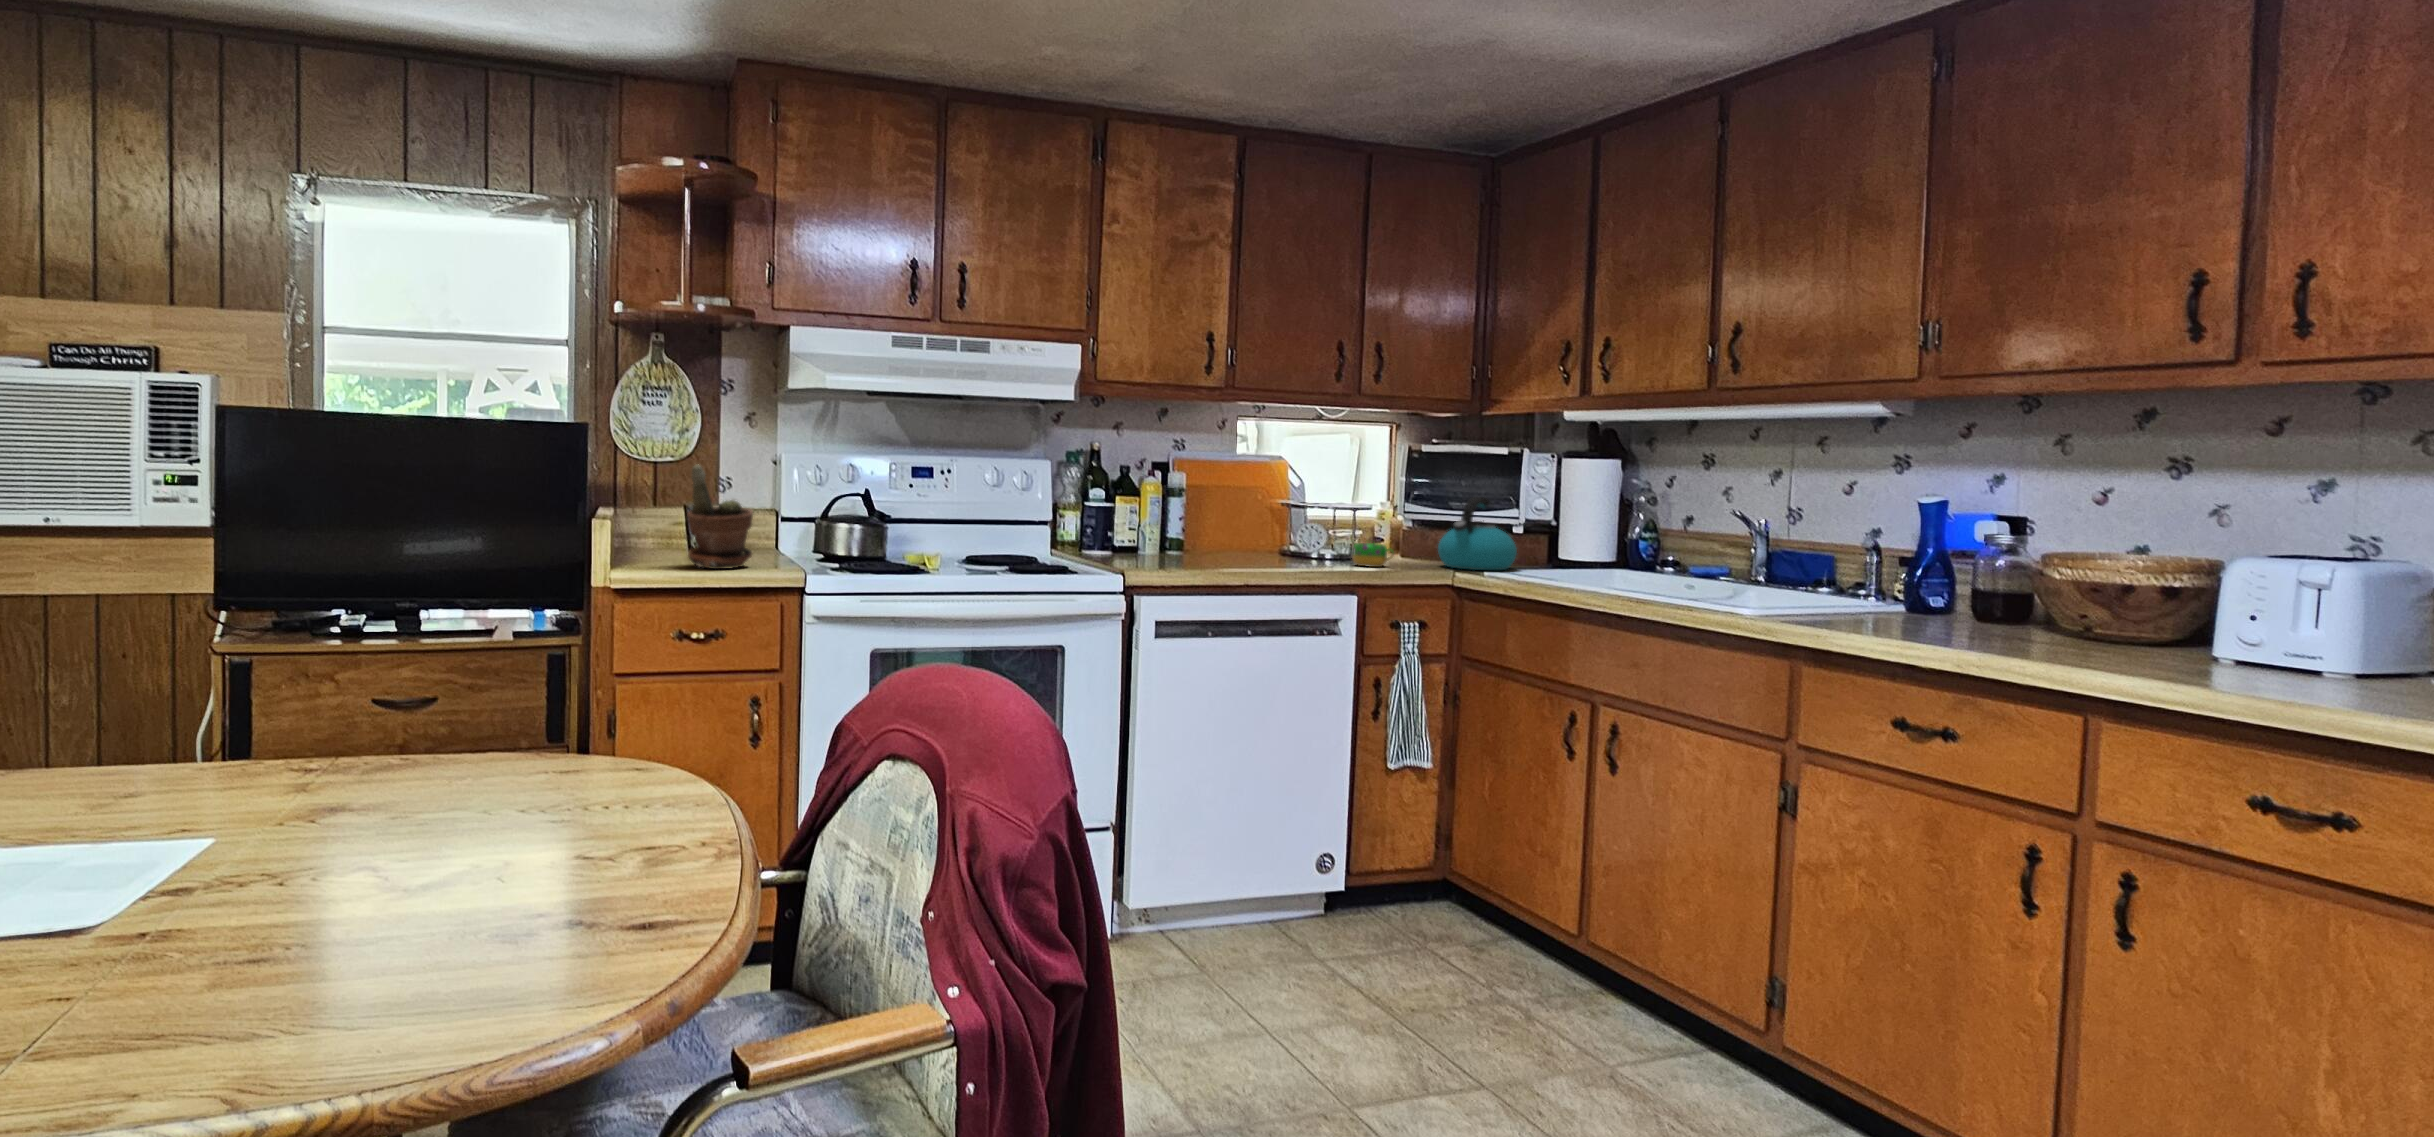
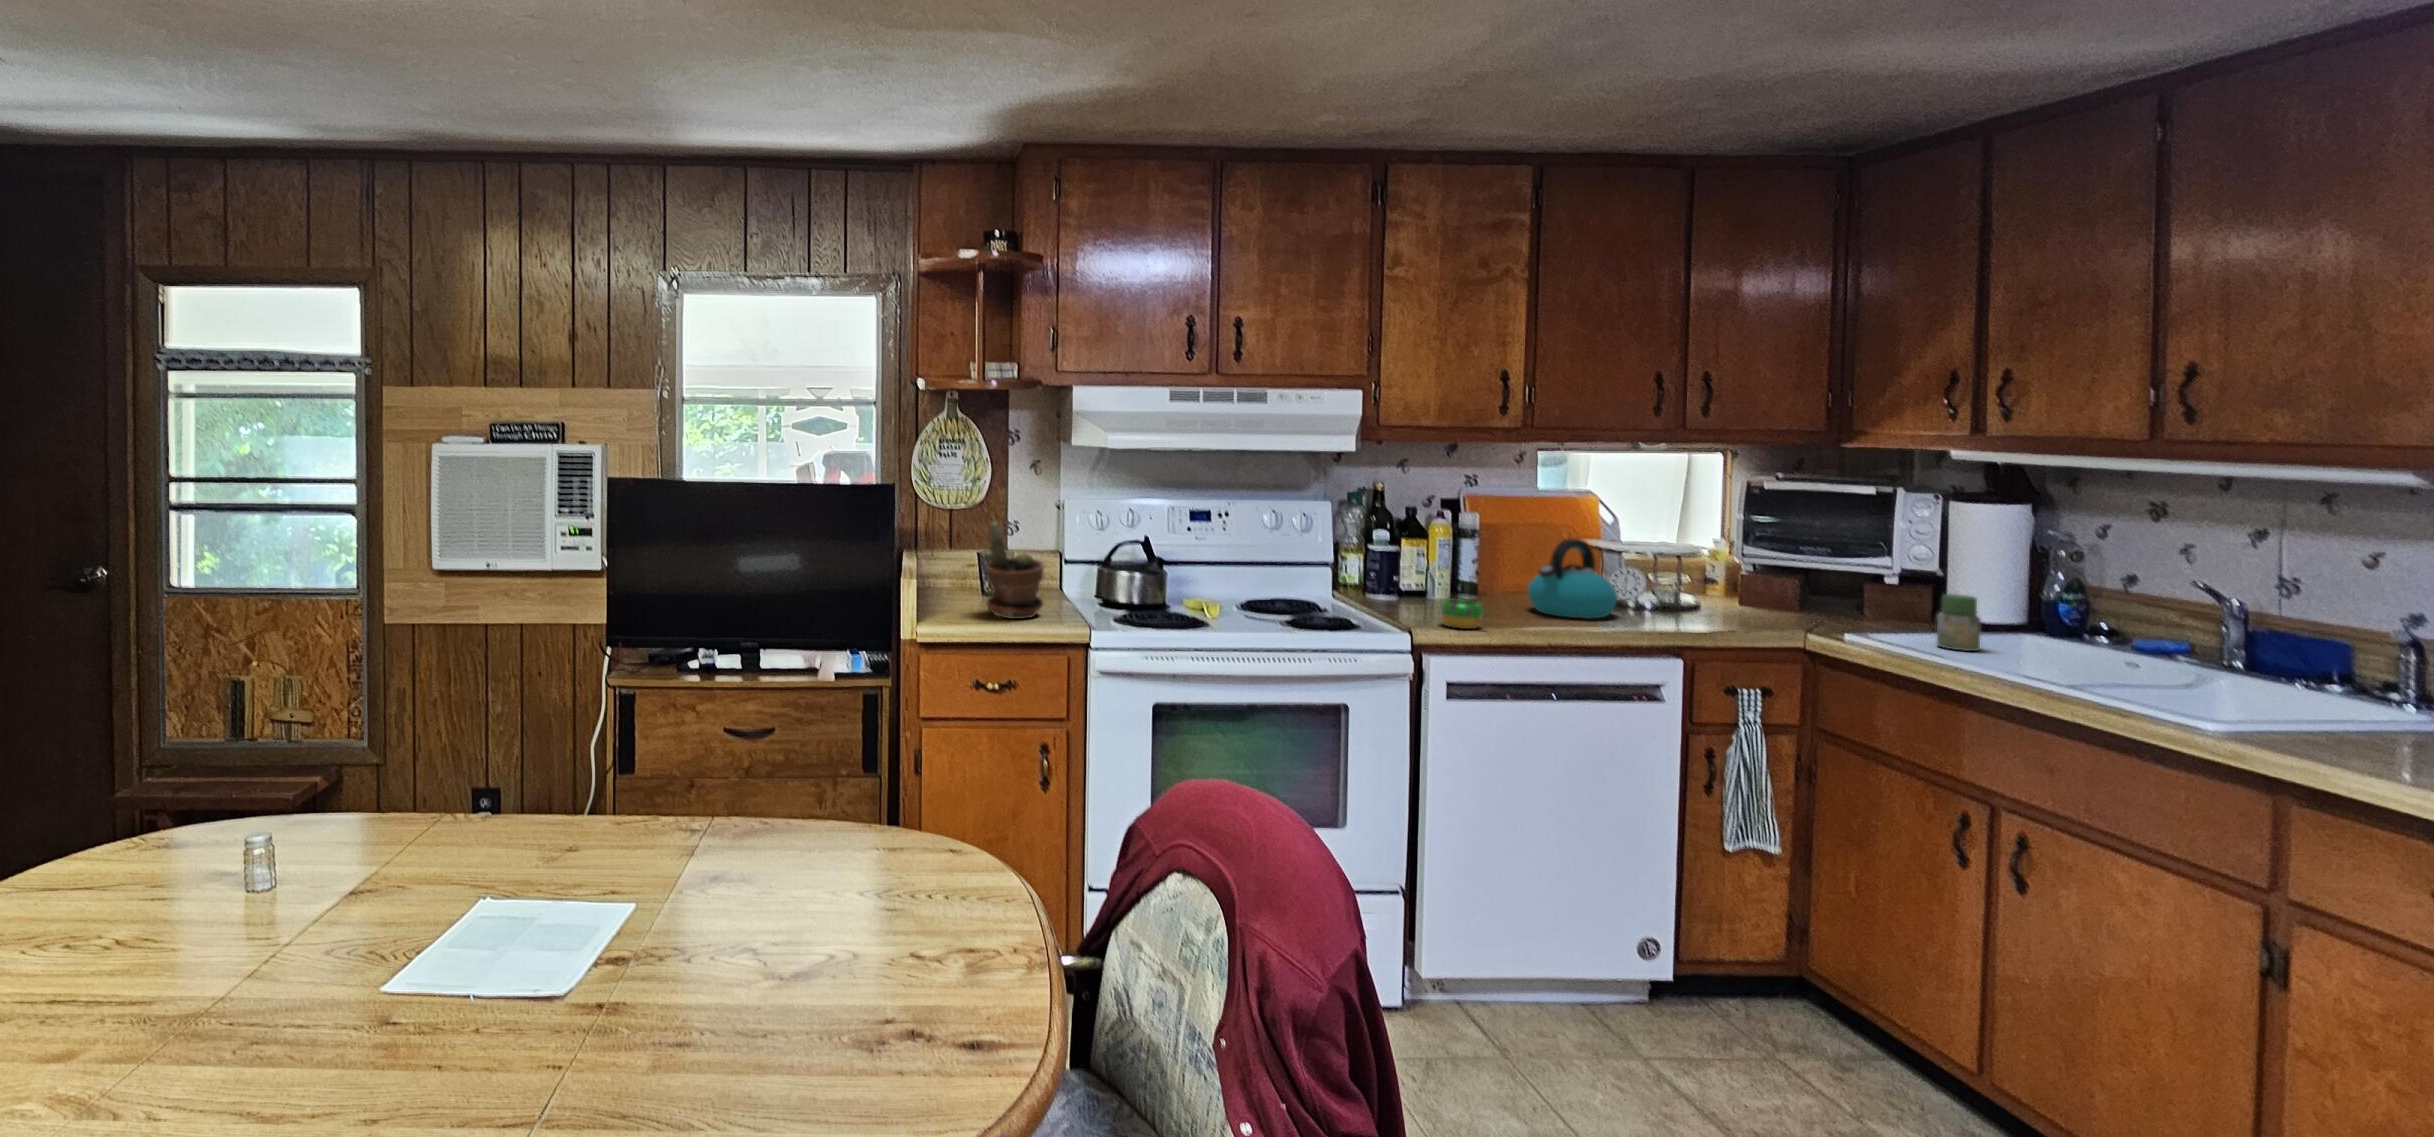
kettle: present [1438,497,1517,570] -> present [1528,539,1618,619]
jar: none [1550,531,1582,578] -> present [1937,594,1981,651]
mug: present [1352,543,1394,567] -> present [1441,600,1488,629]

